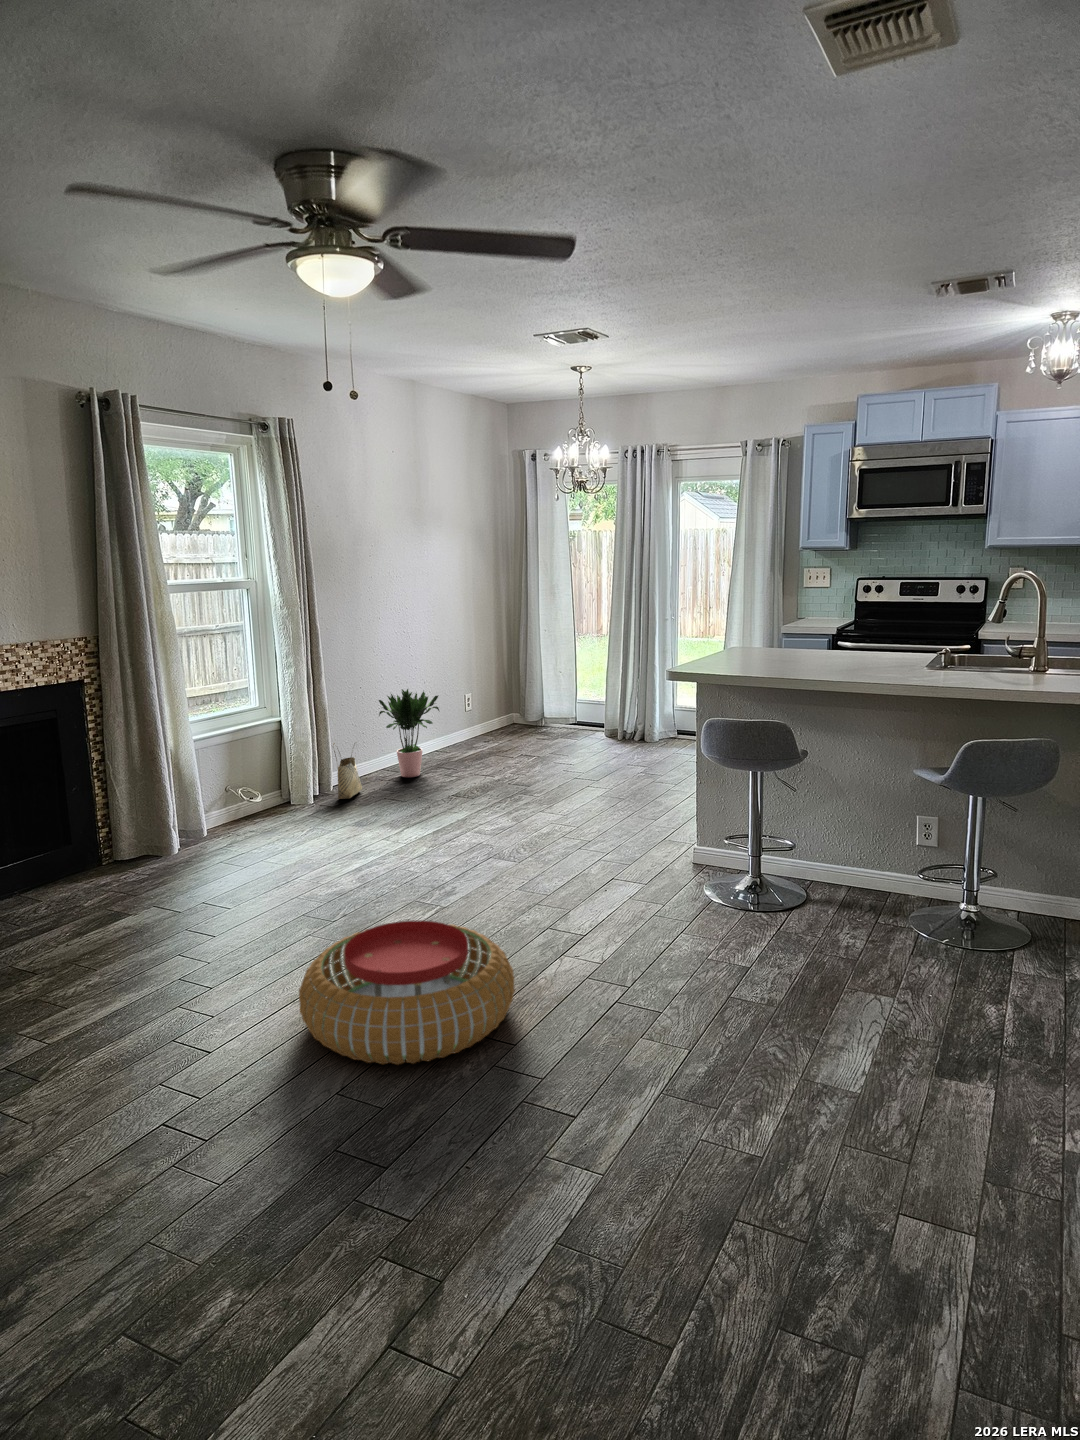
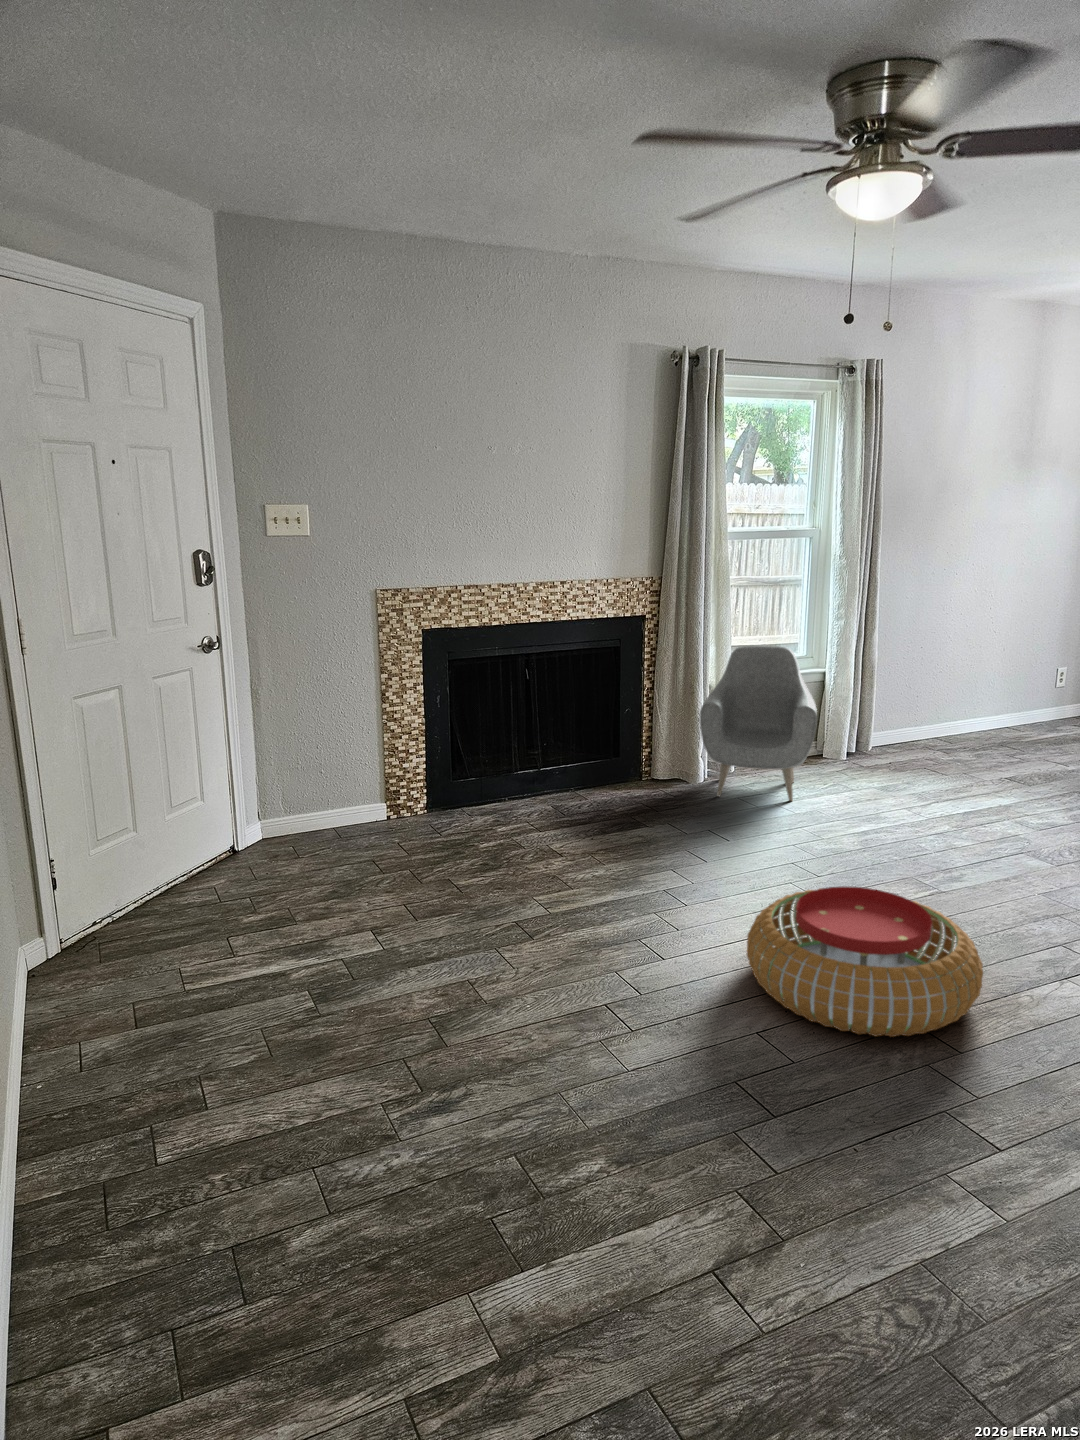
potted plant: present [379,689,439,777] -> none [930,649,1016,749]
armchair: none [167,699,293,865] -> present [700,646,817,801]
woven basket: present [333,743,362,799] -> none [874,701,902,760]

